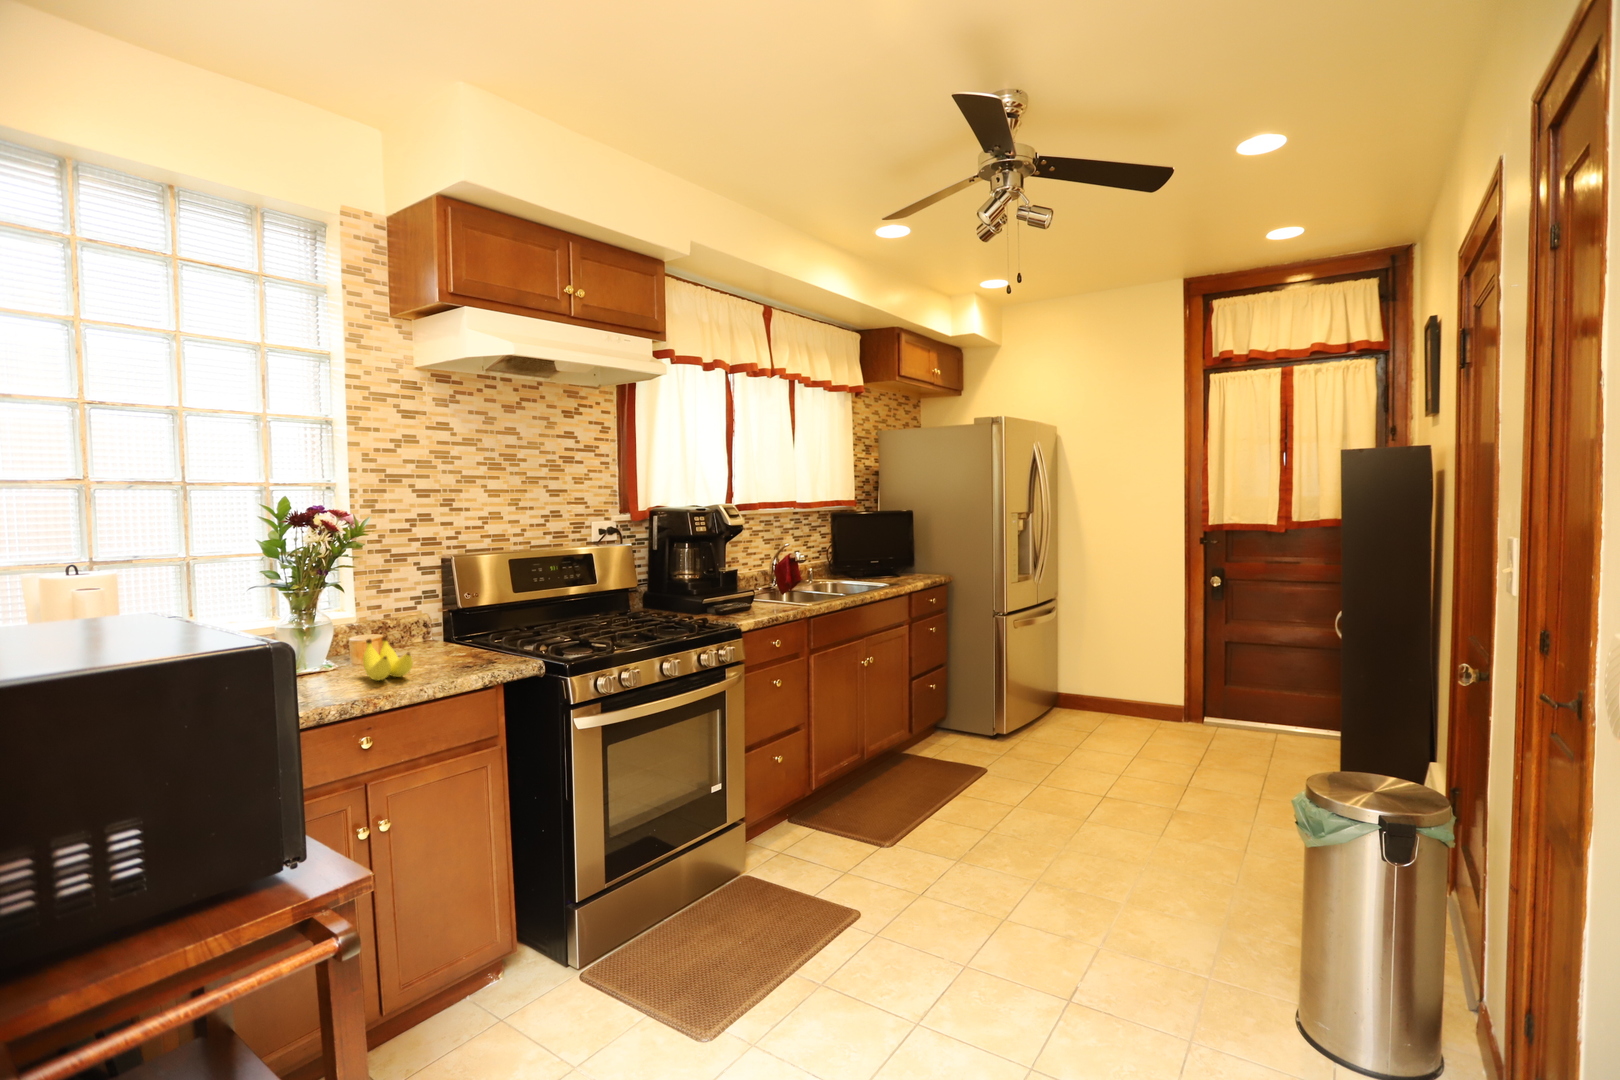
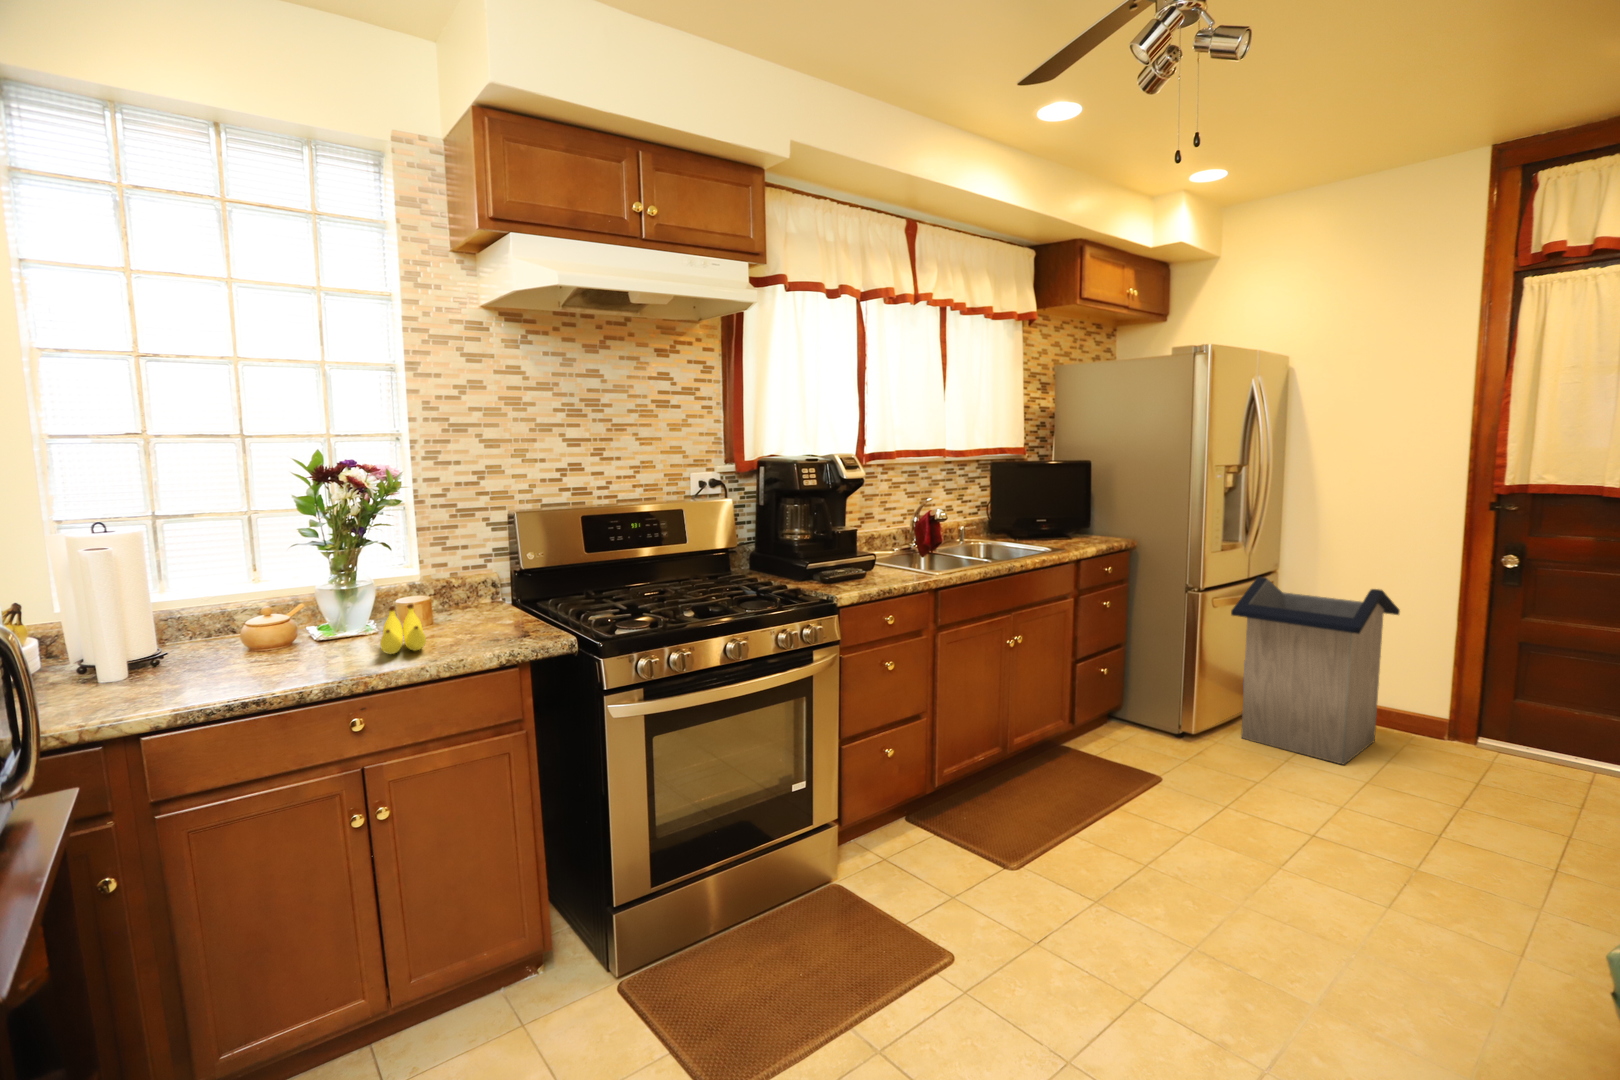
trash can: none [1028,603,1144,747] -> present [1231,577,1400,764]

